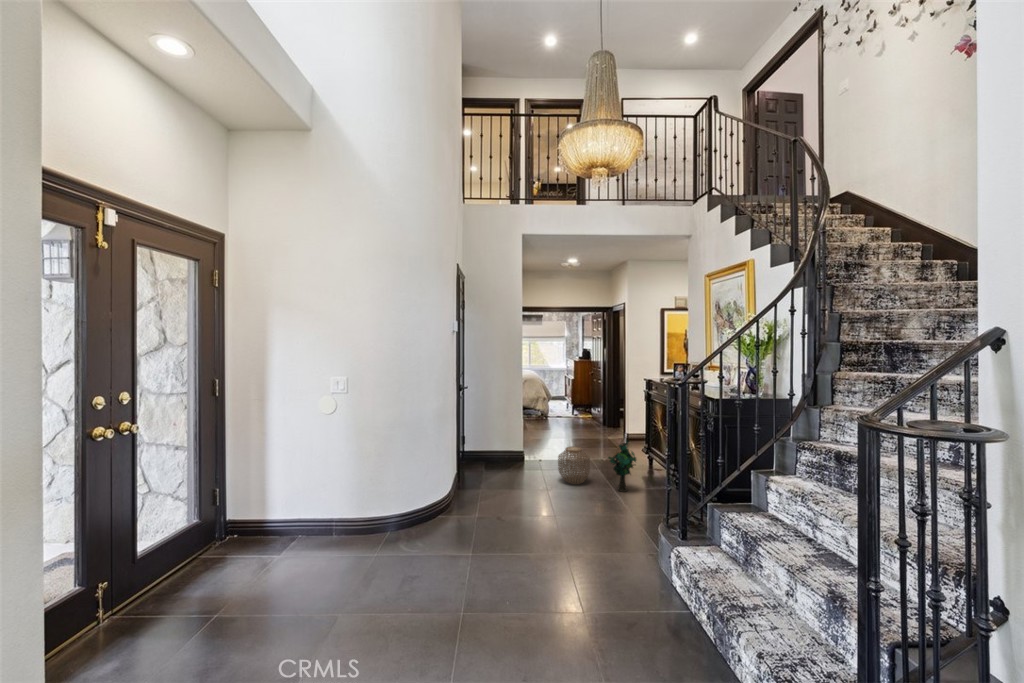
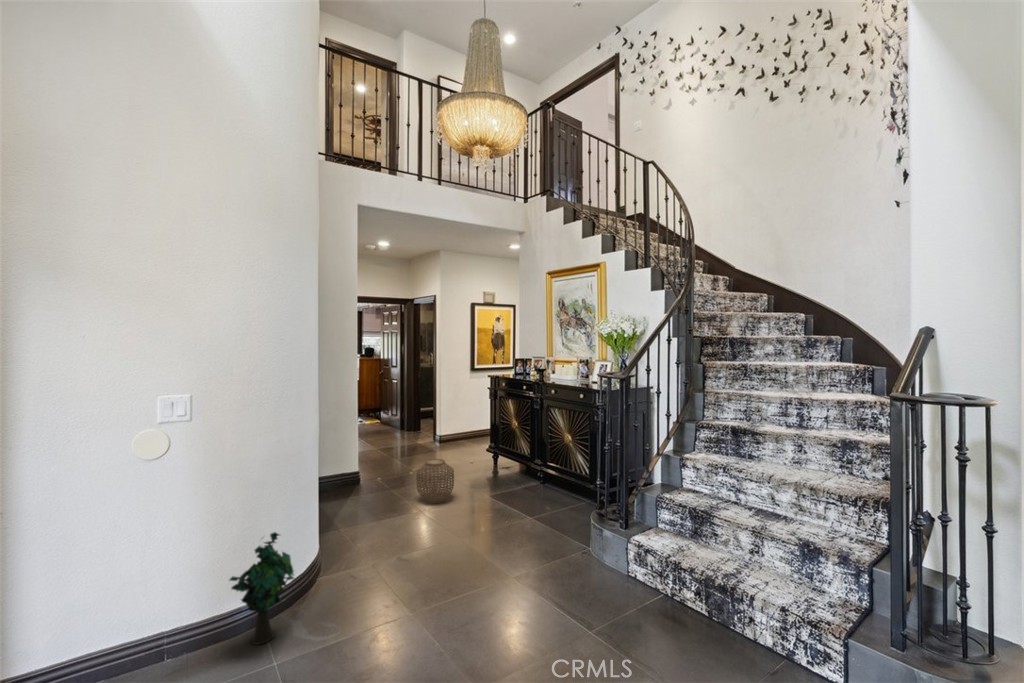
decorative plant: present [608,440,636,492] -> present [230,532,294,645]

